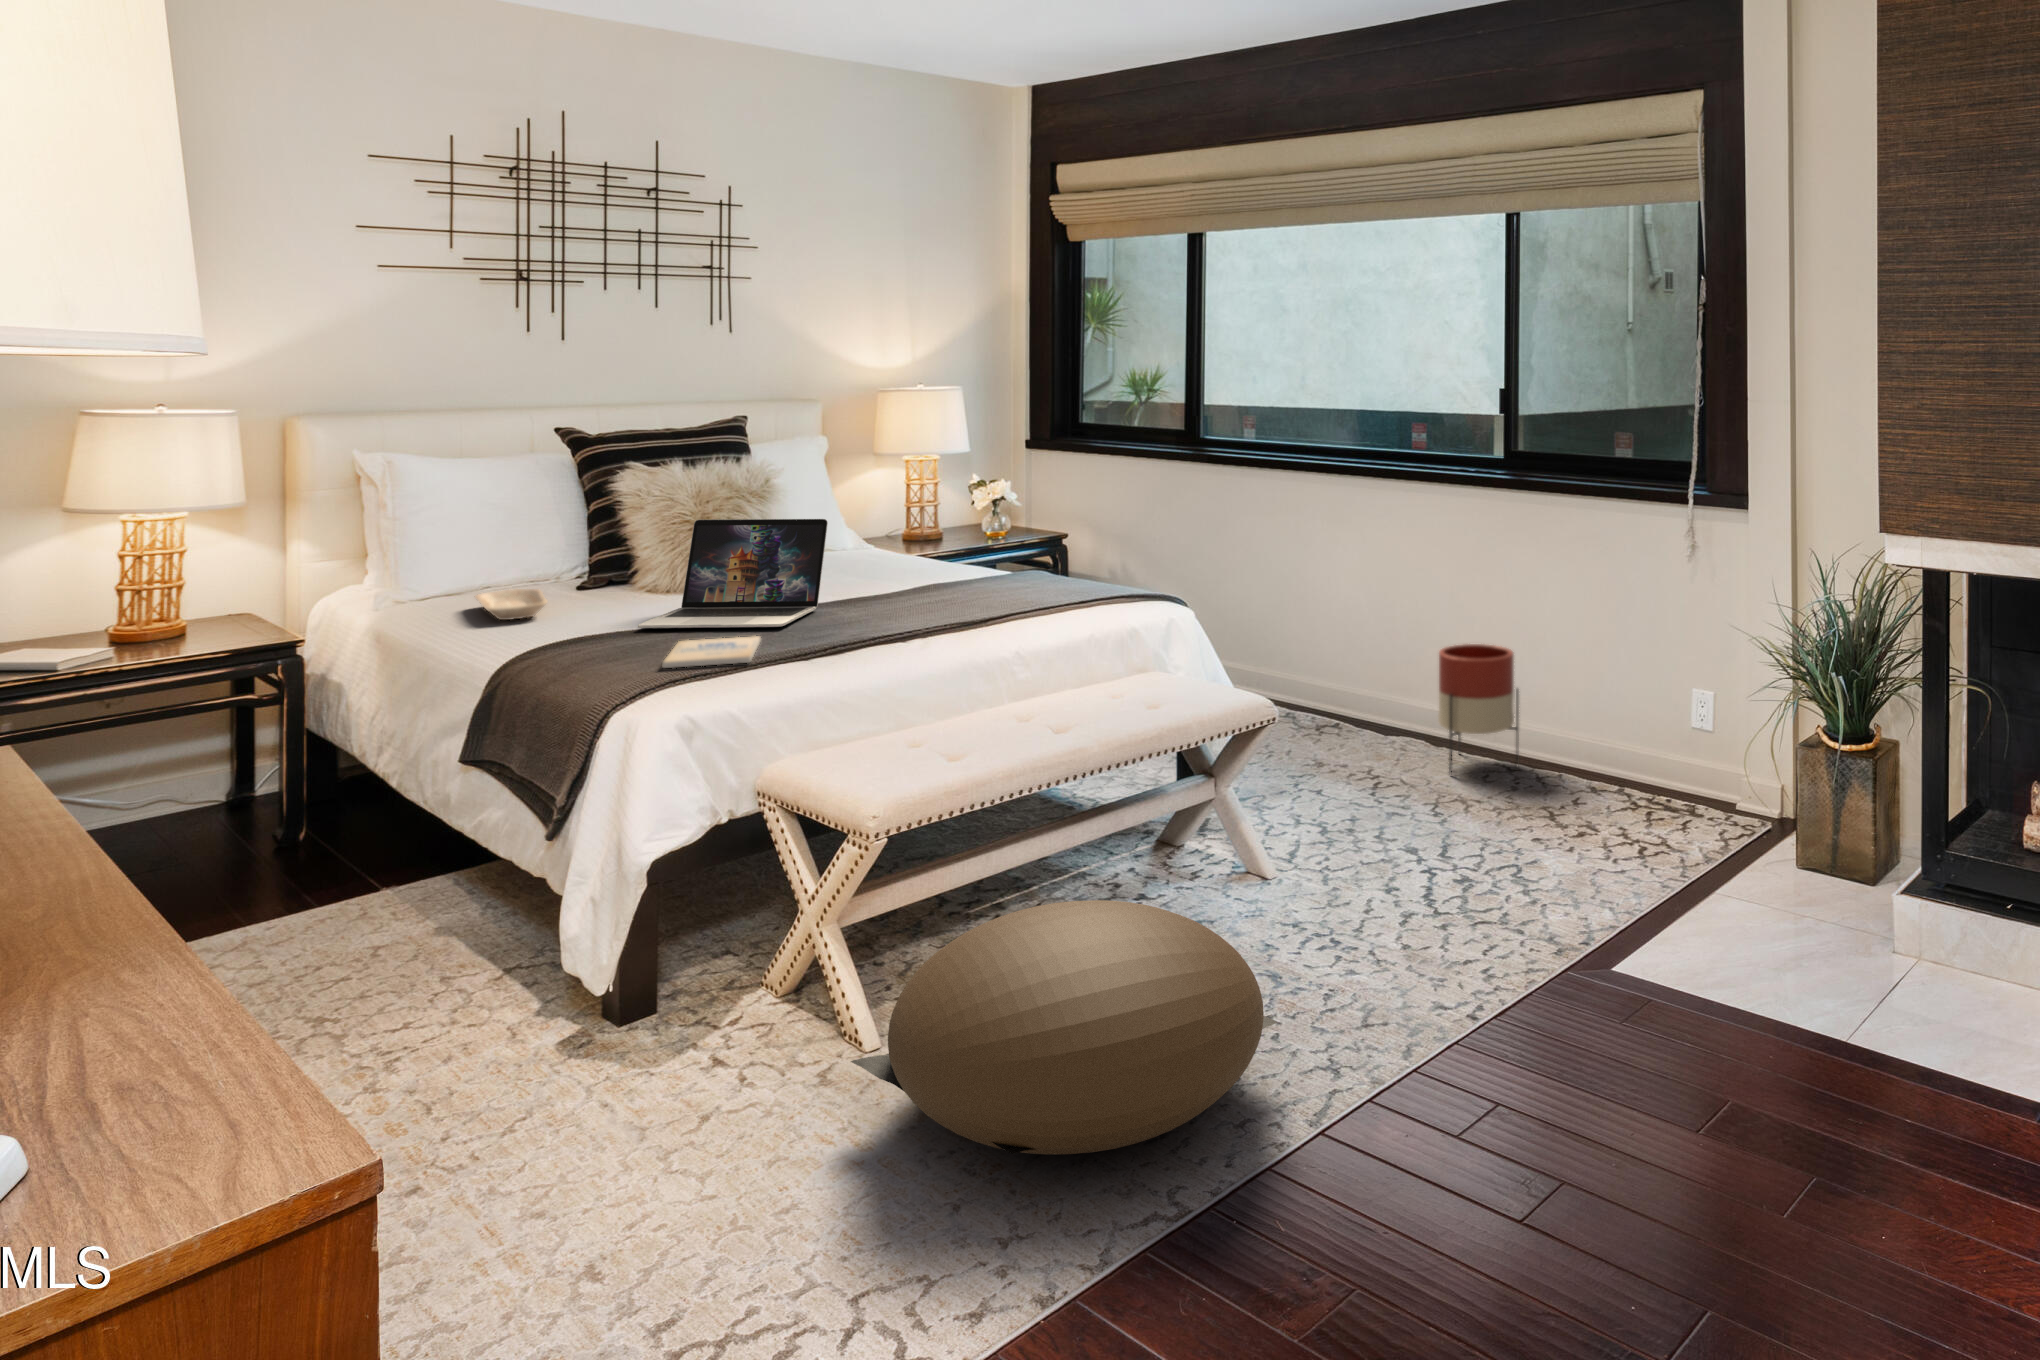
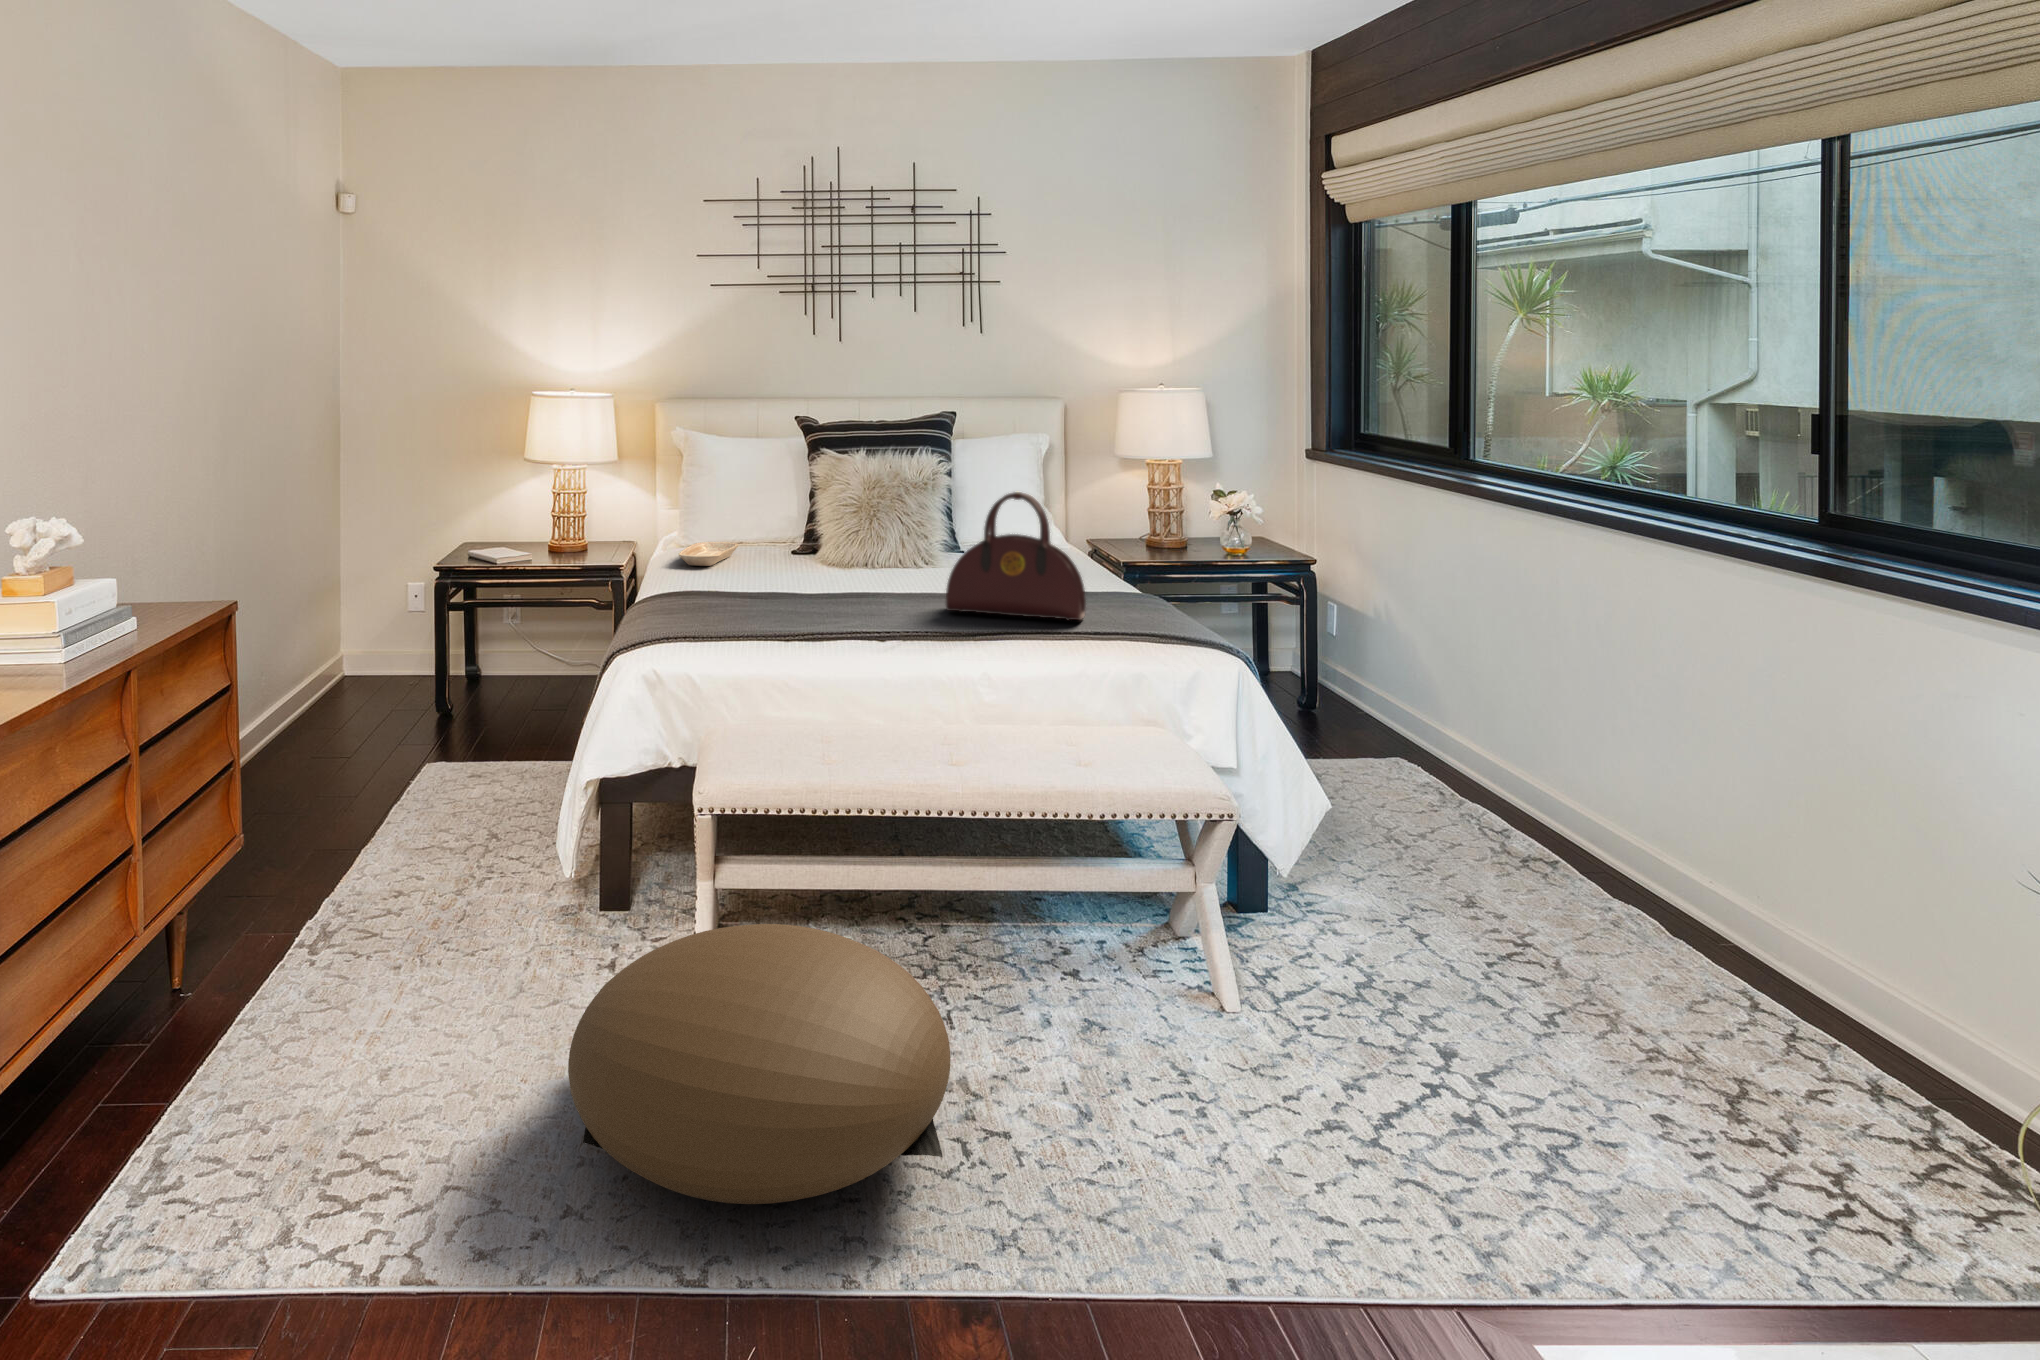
handbag: none [900,484,1041,610] -> present [946,492,1086,620]
laptop: present [638,519,828,628] -> none [743,501,909,605]
book: present [662,636,761,668] -> none [687,603,793,631]
planter: present [1438,644,1519,774] -> none [1640,795,1779,1007]

